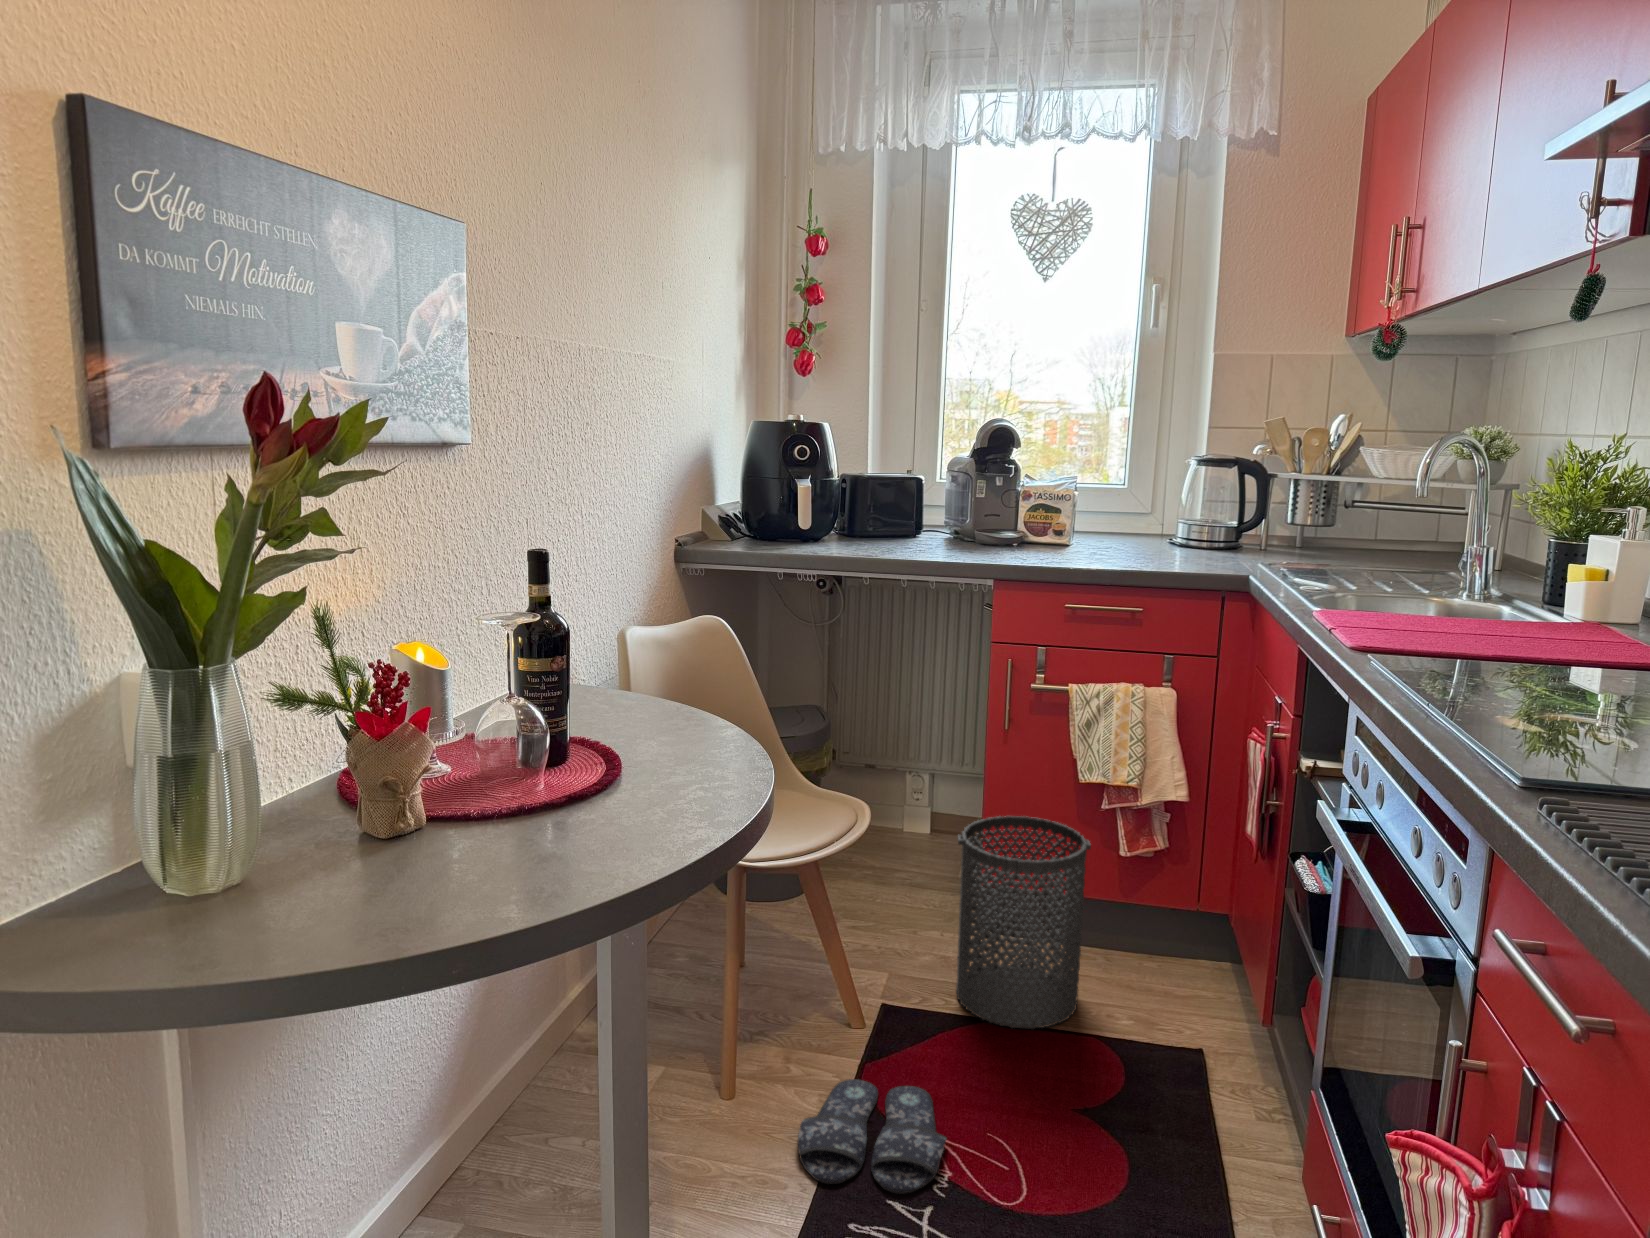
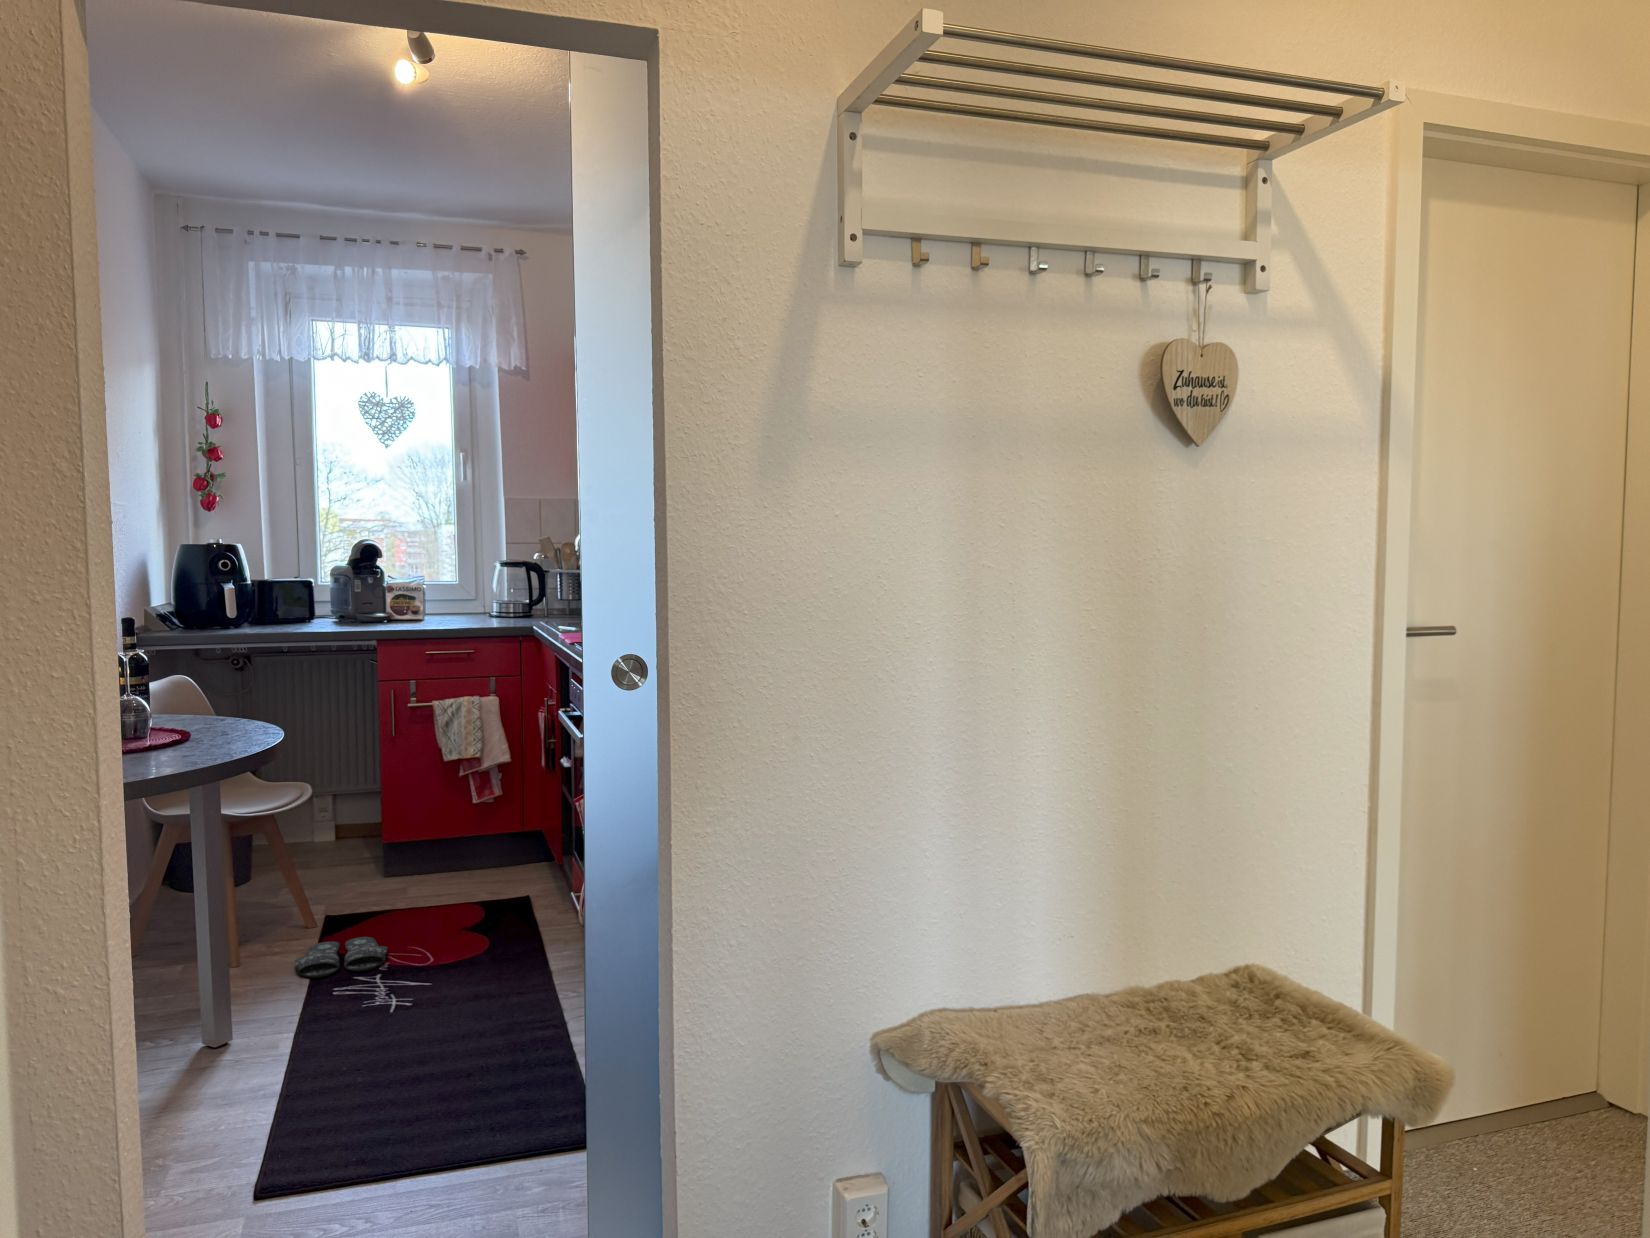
trash can: present [956,816,1091,1029] -> none [370,784,456,907]

